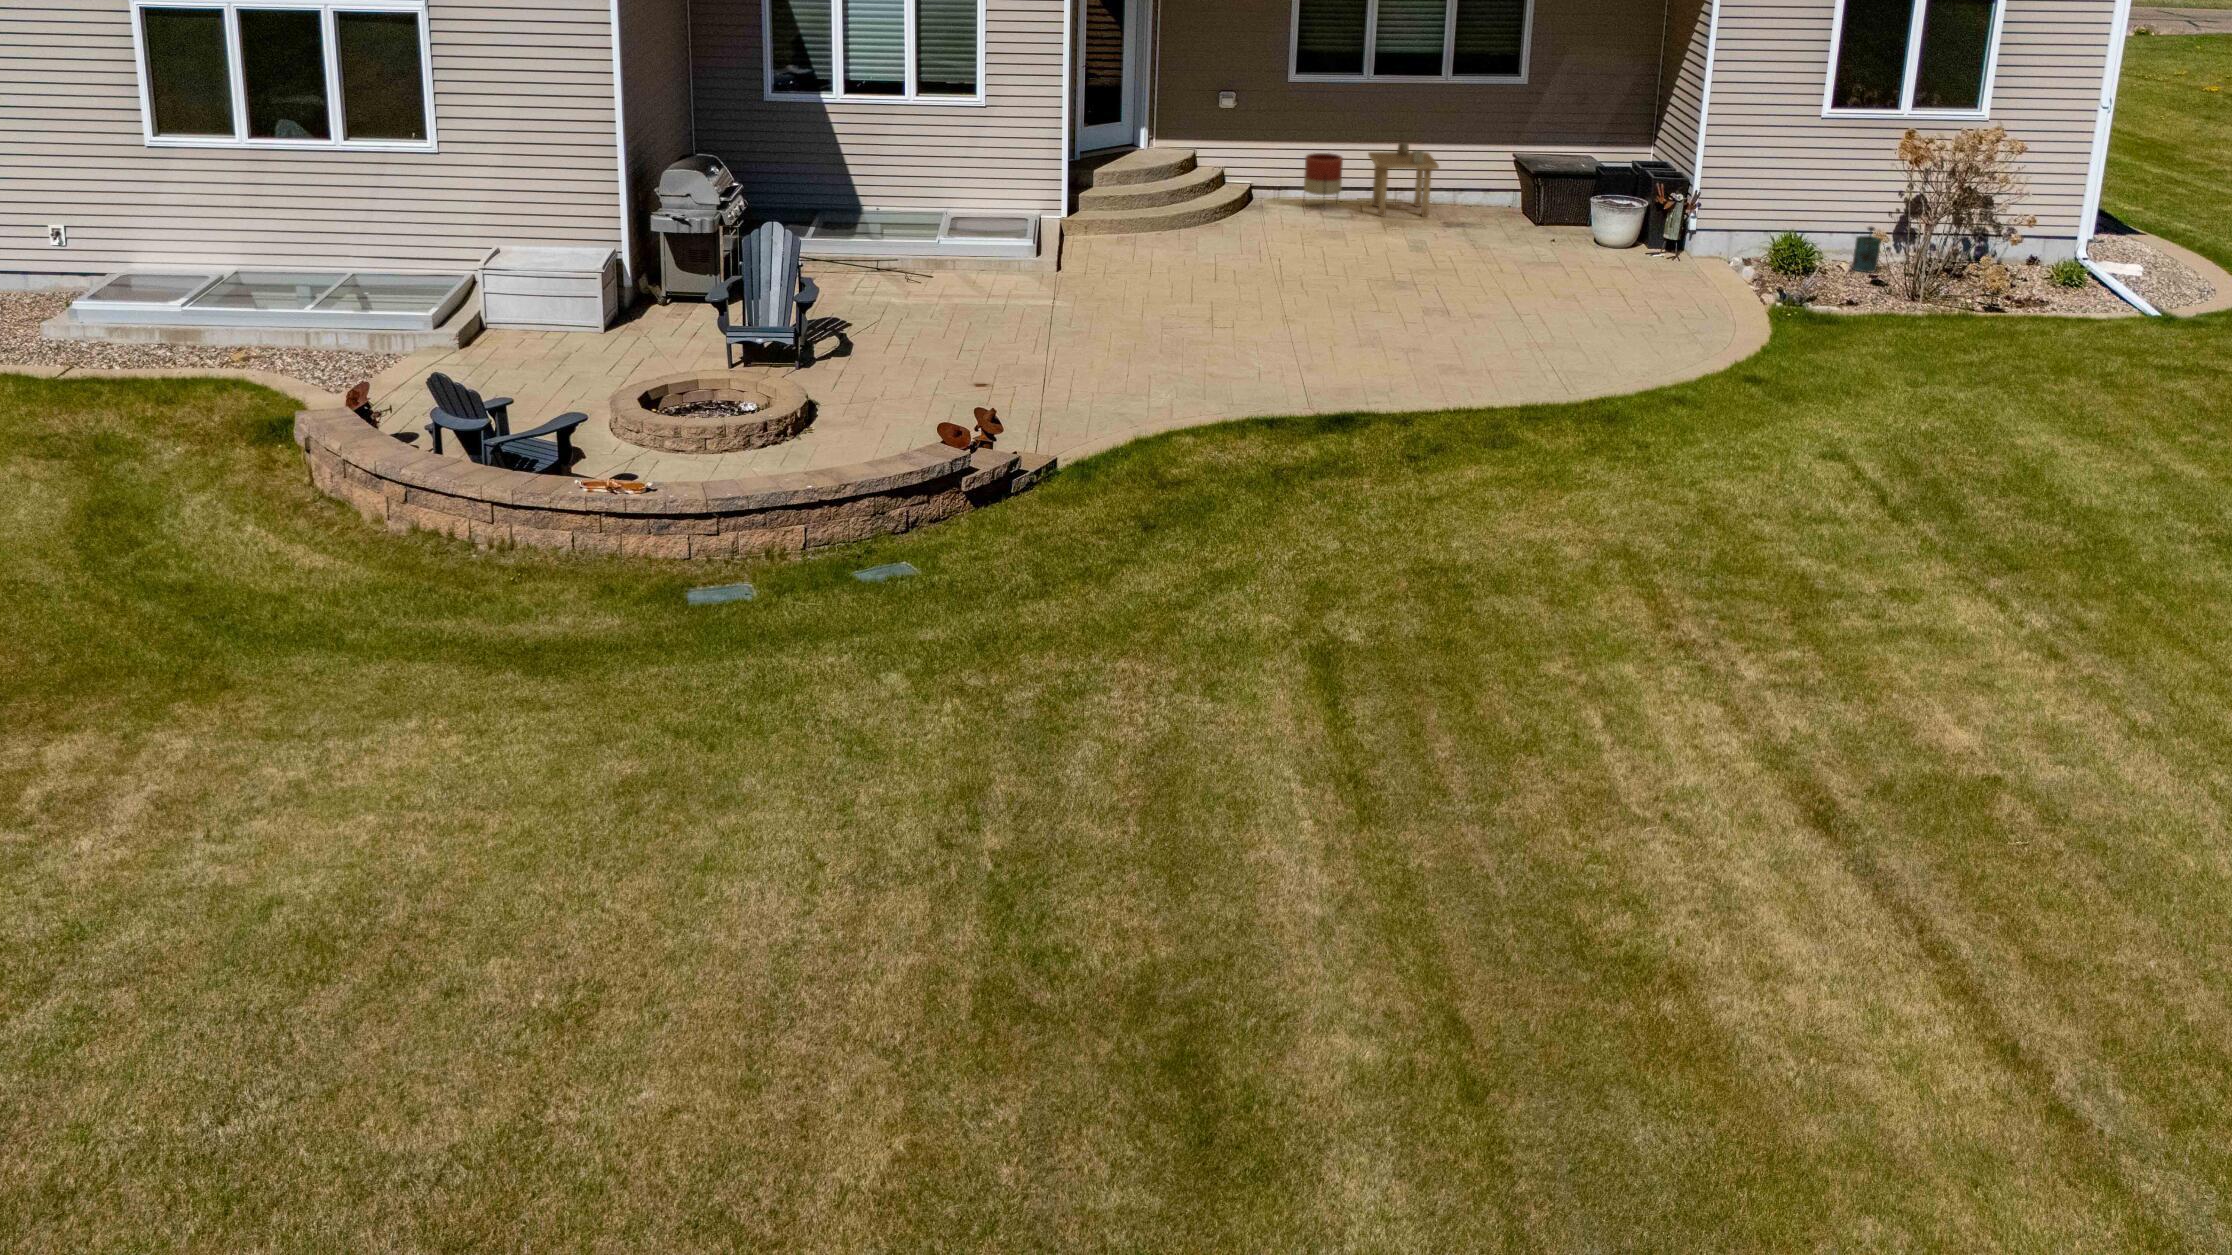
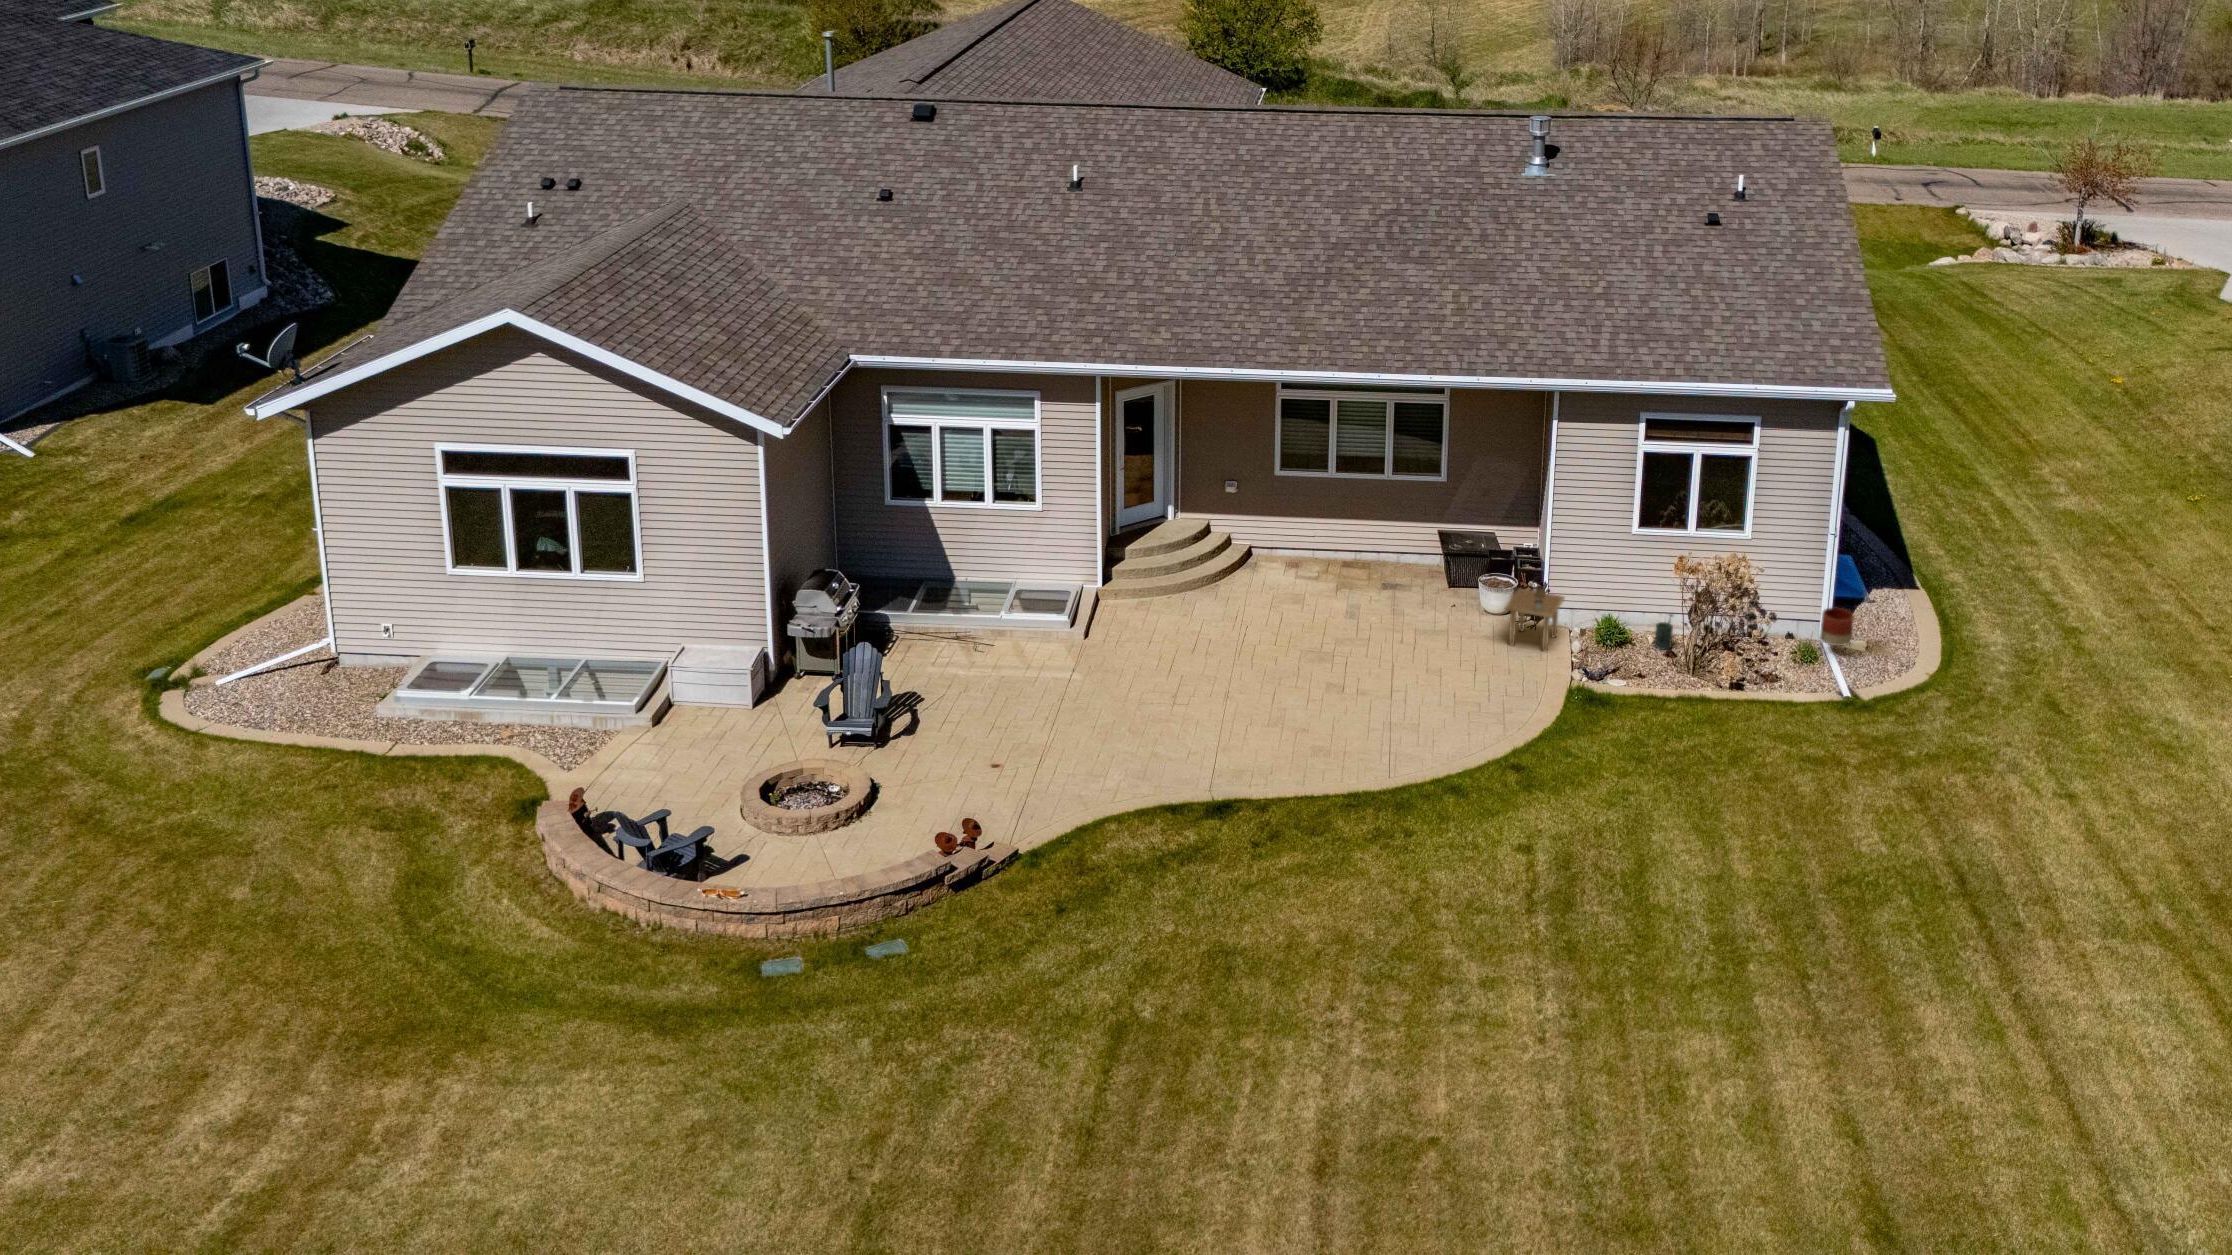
side table: present [1368,142,1439,217] -> present [1505,587,1565,651]
planter: present [1303,153,1343,204] -> present [1820,607,1854,647]

